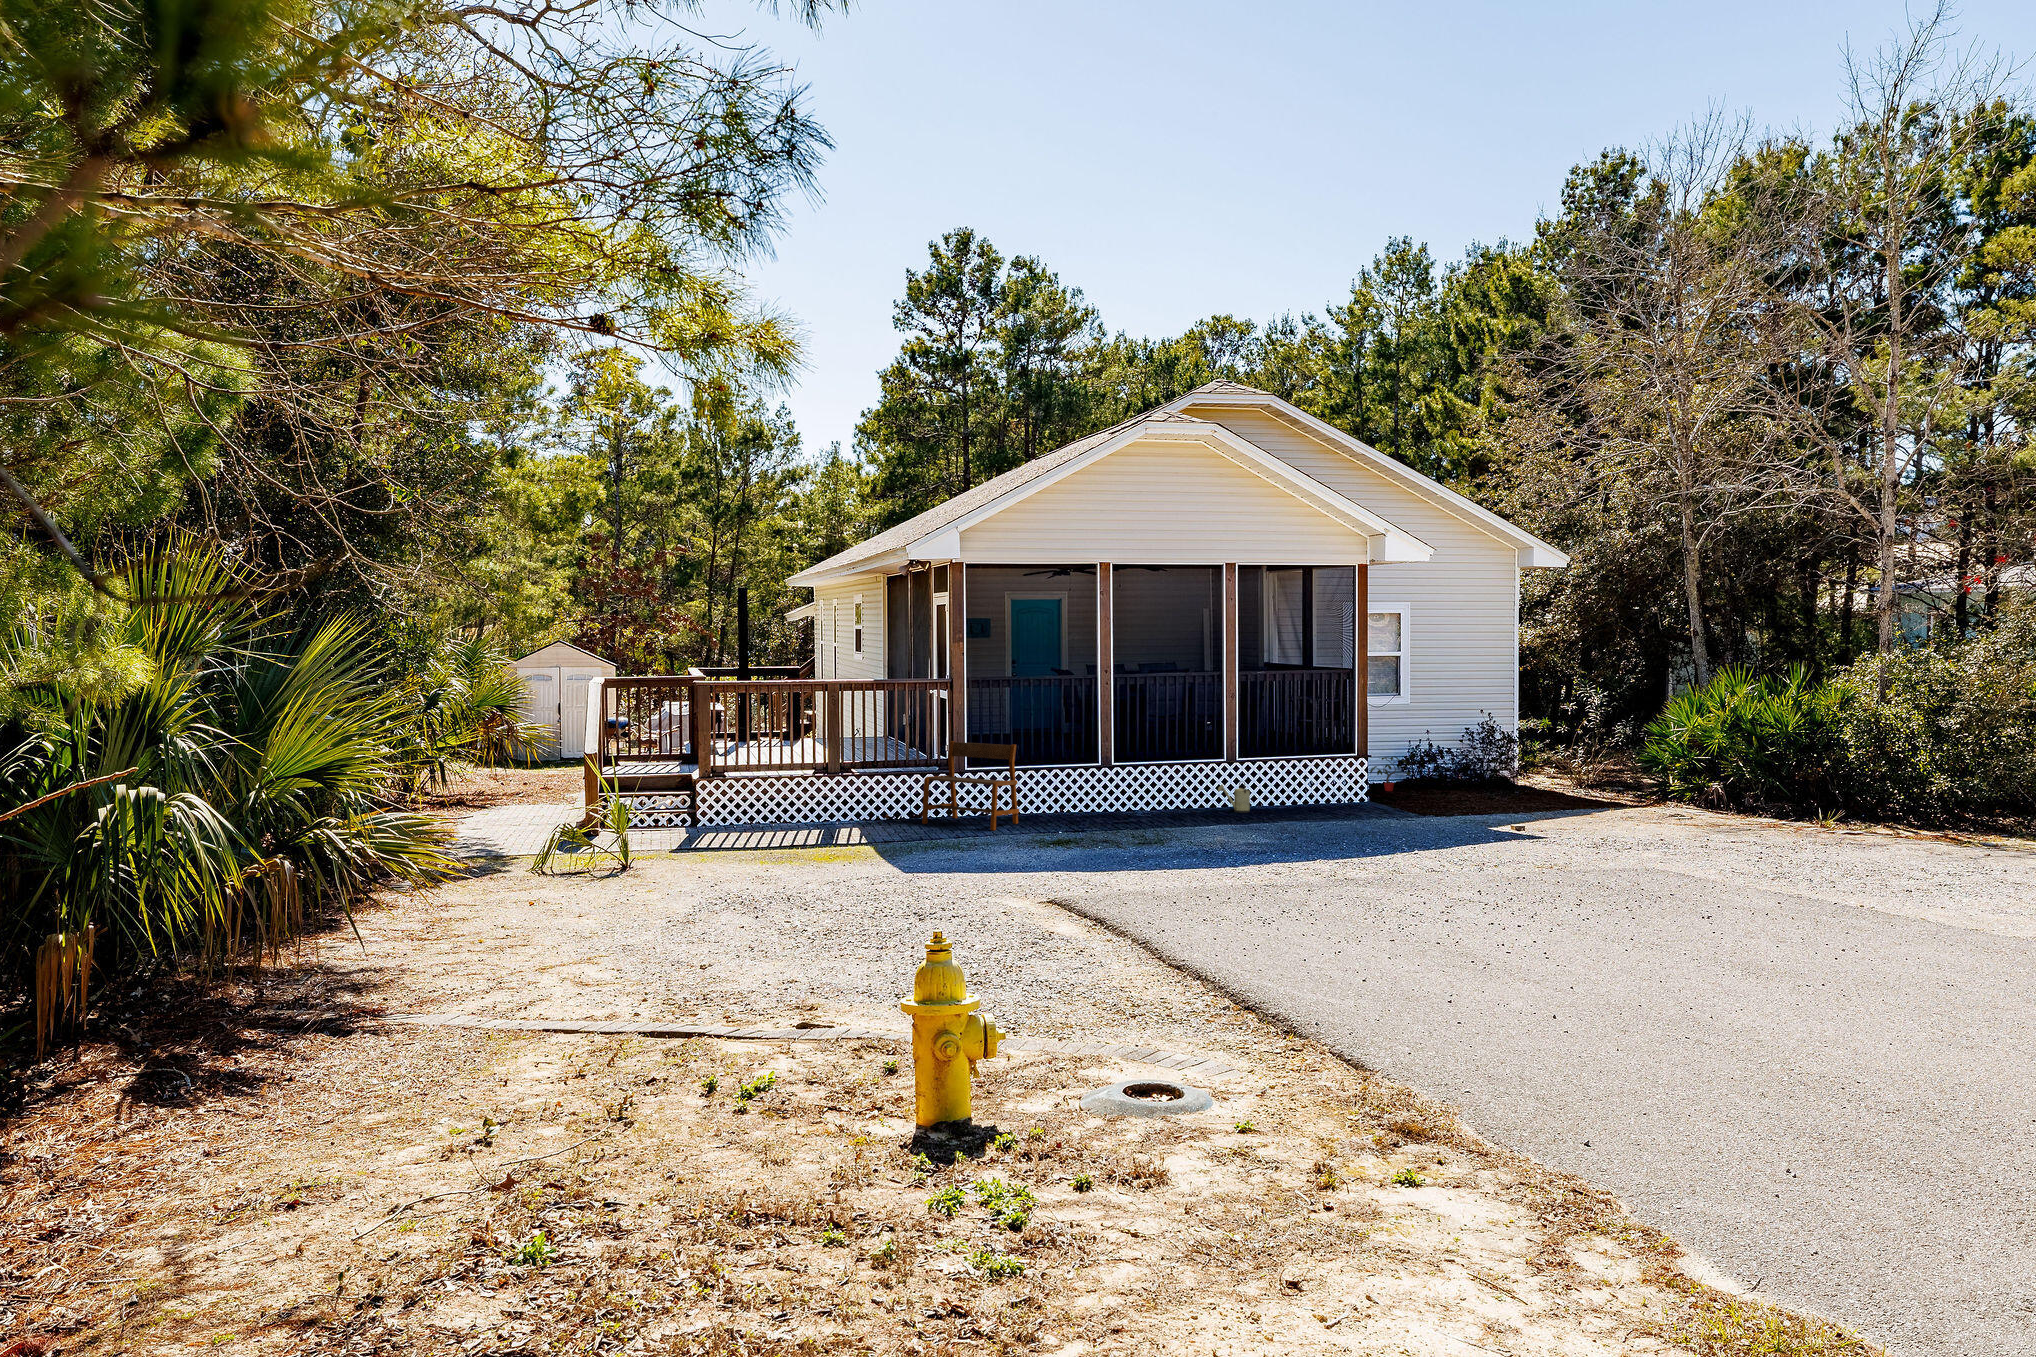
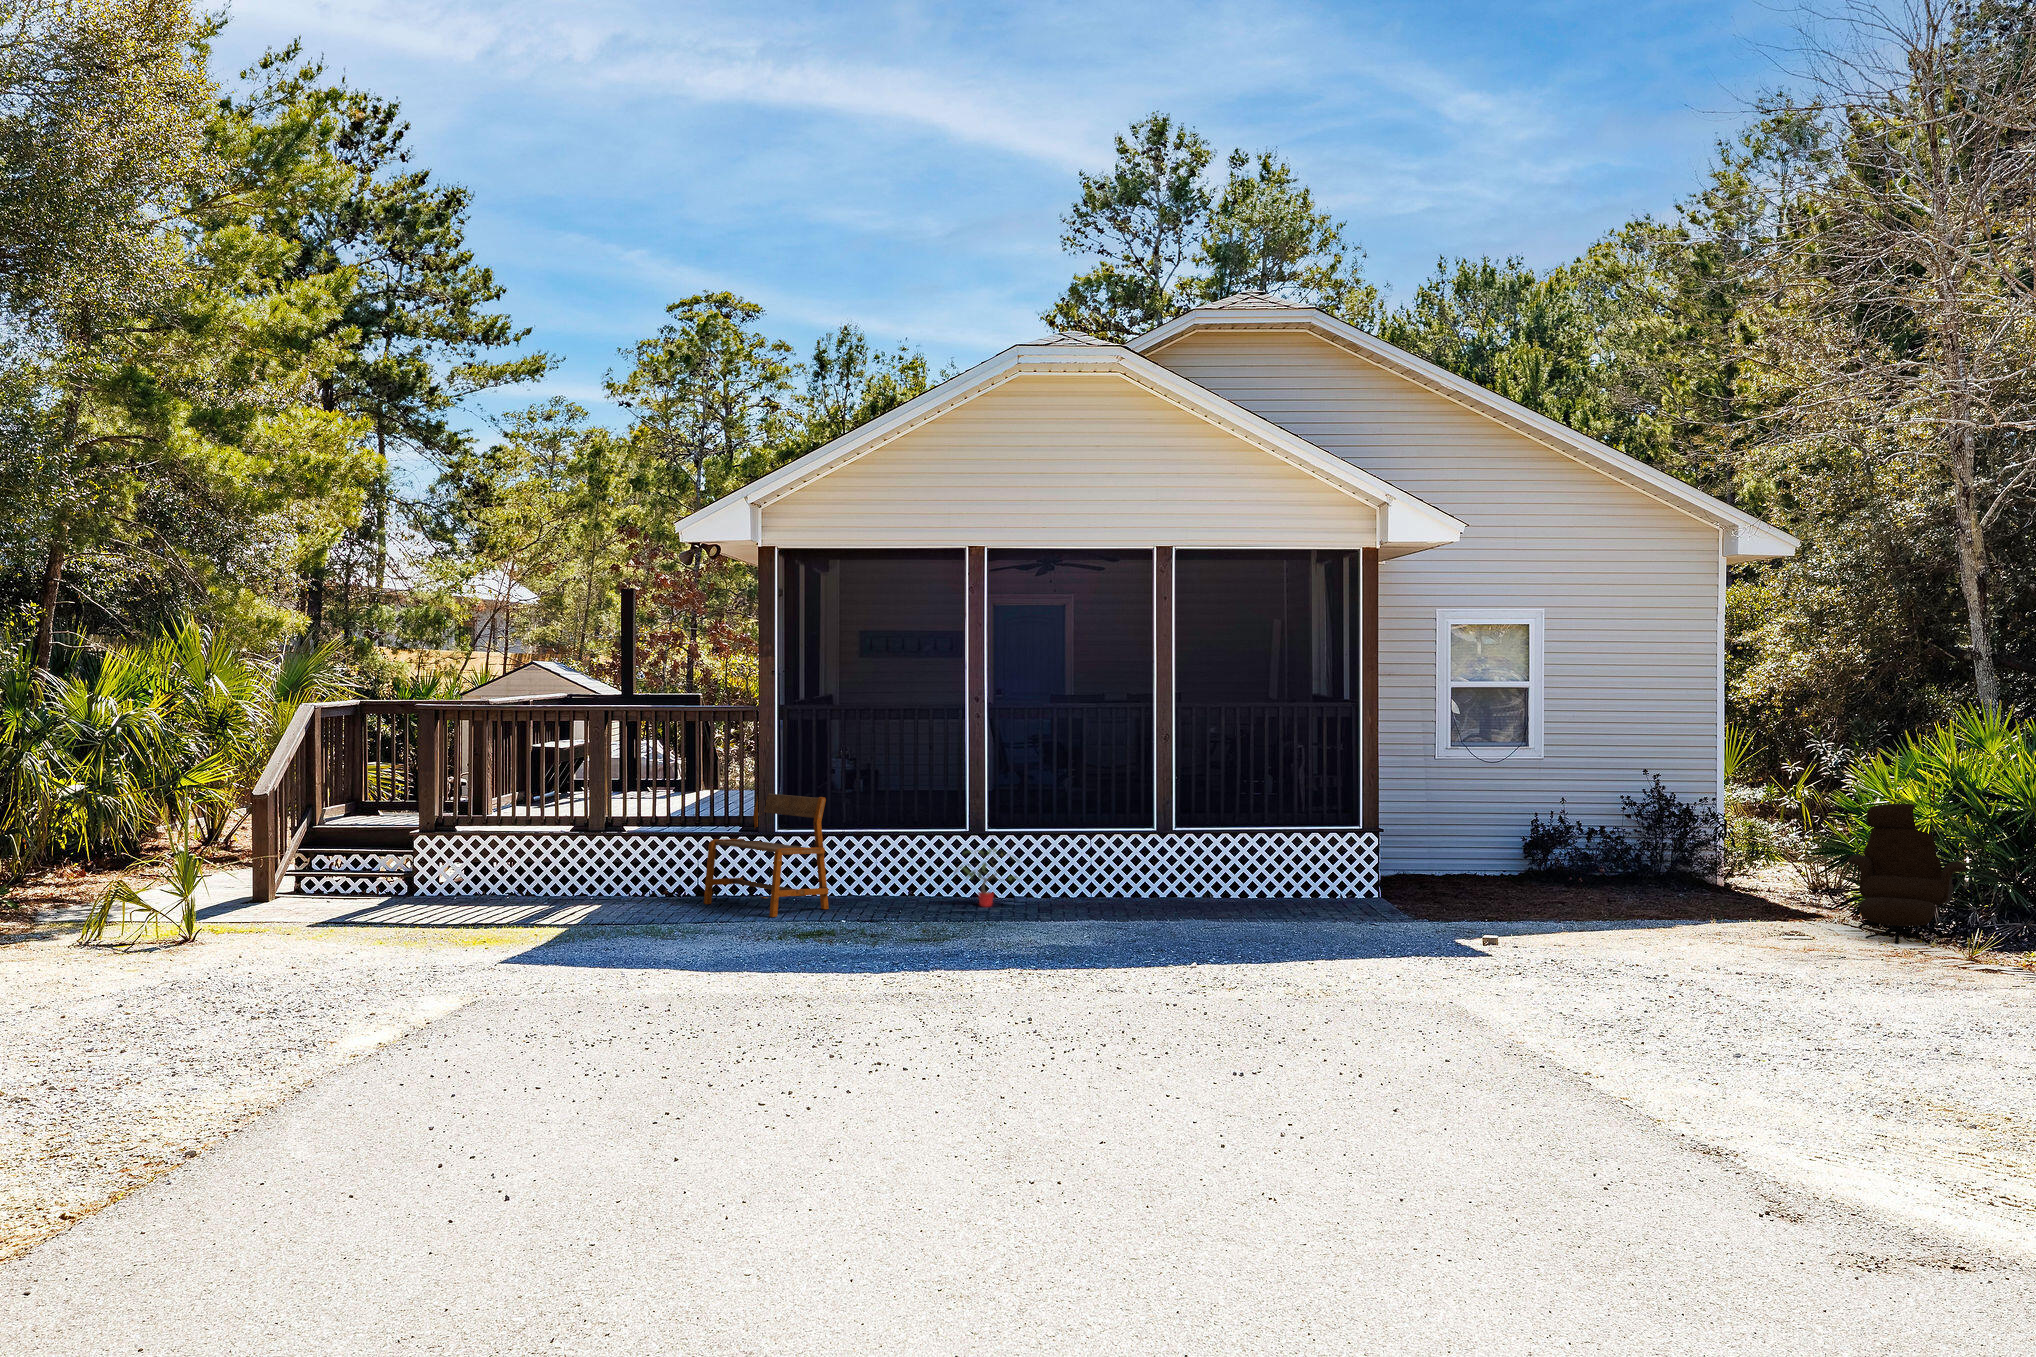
lounge chair: none [1658,731,1729,818] -> present [1848,804,1966,944]
potted plant: present [1370,756,1412,791] -> present [955,849,1018,907]
watering can: present [1218,781,1250,813] -> none [1140,860,1193,907]

